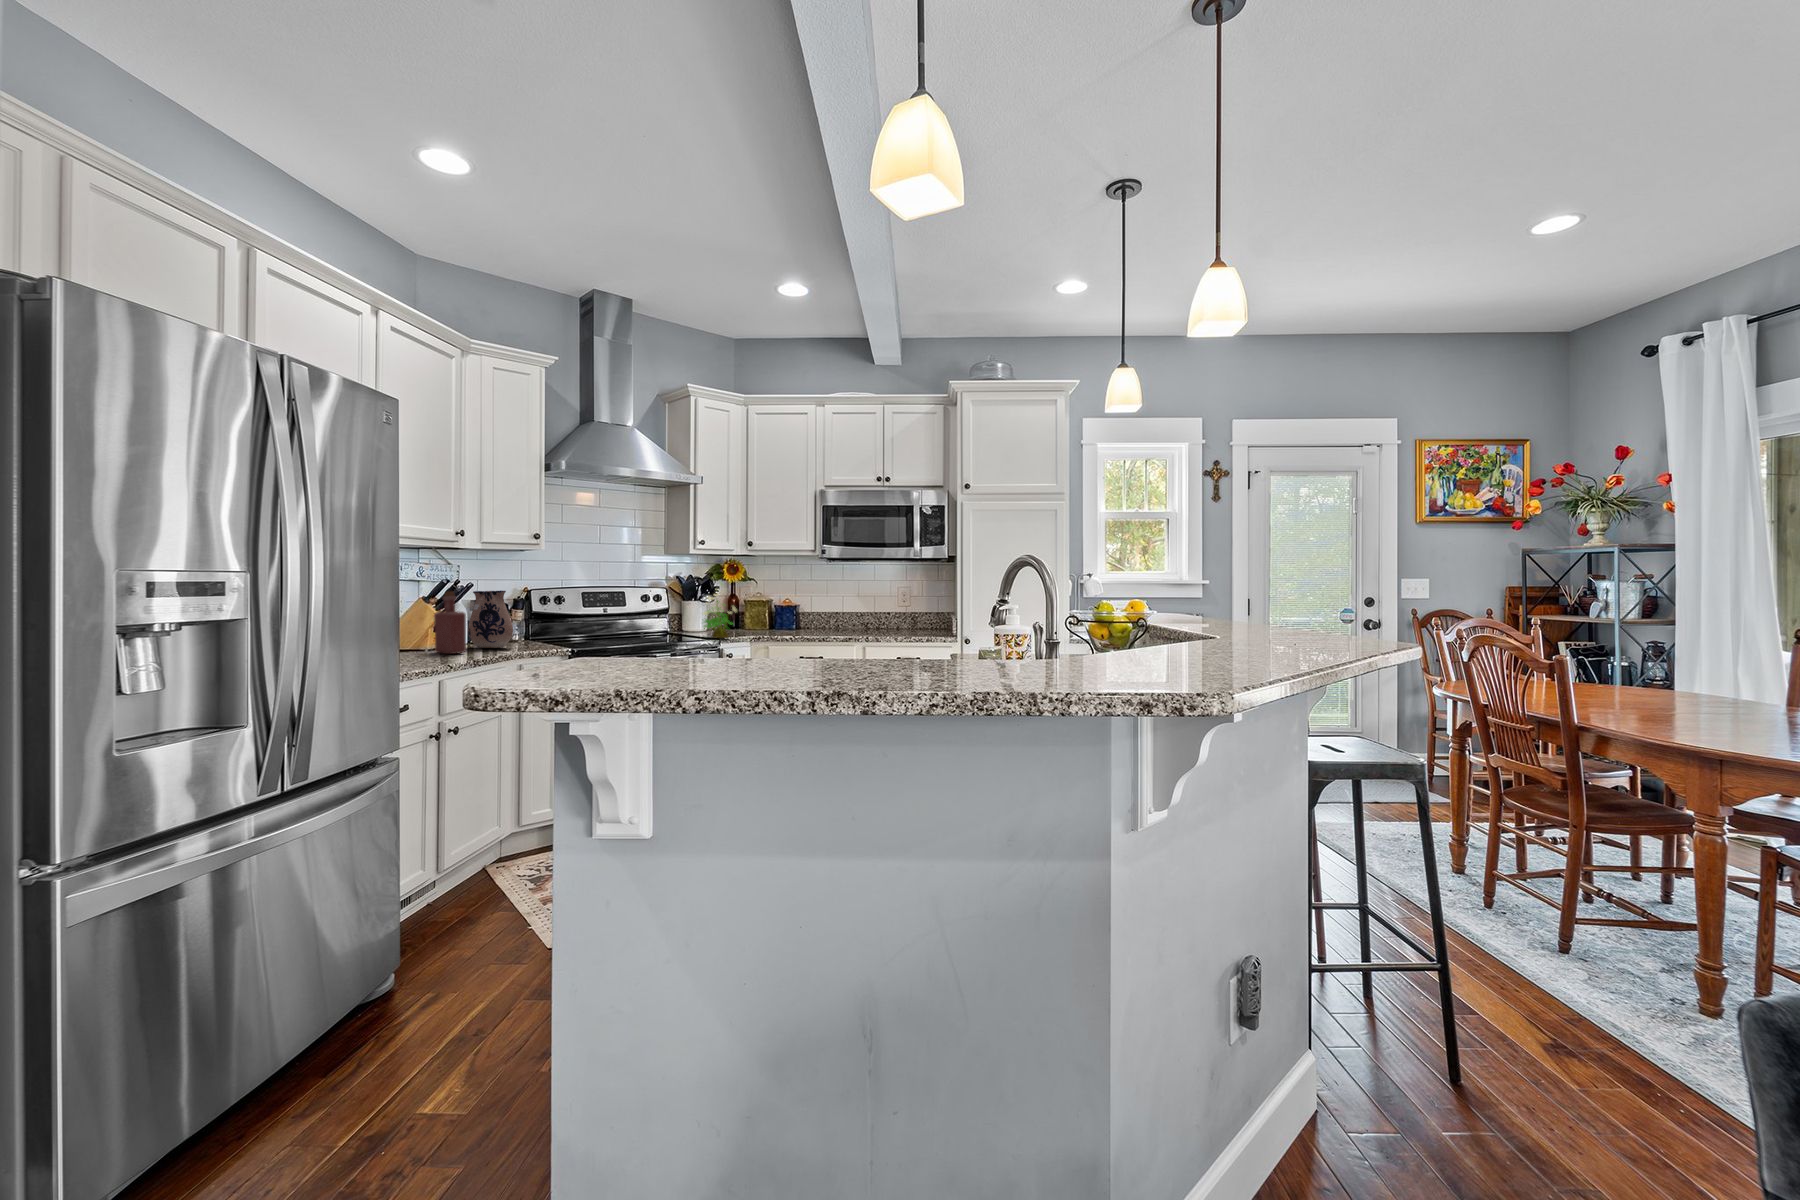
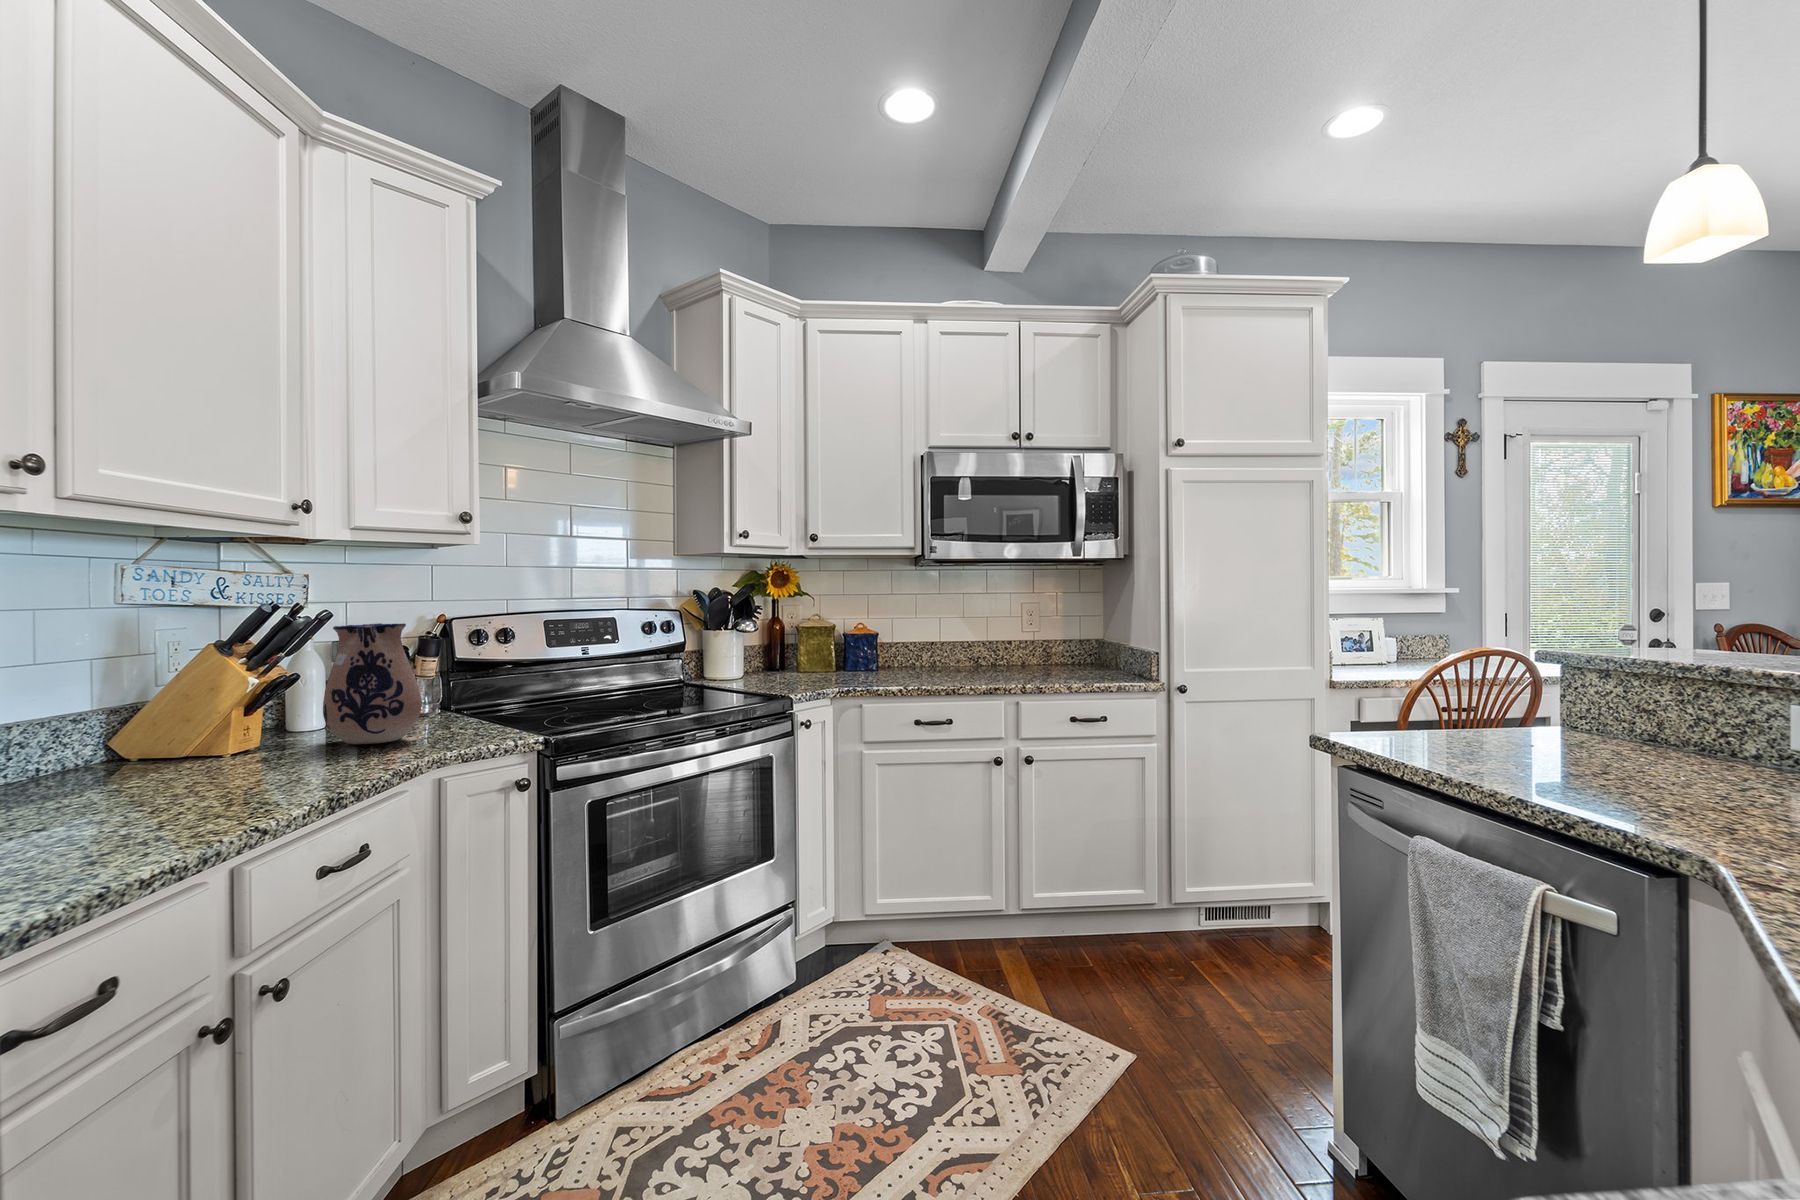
bottle: present [434,591,466,654] -> none [233,630,312,775]
potted plant: present [703,594,737,638] -> none [734,608,795,687]

